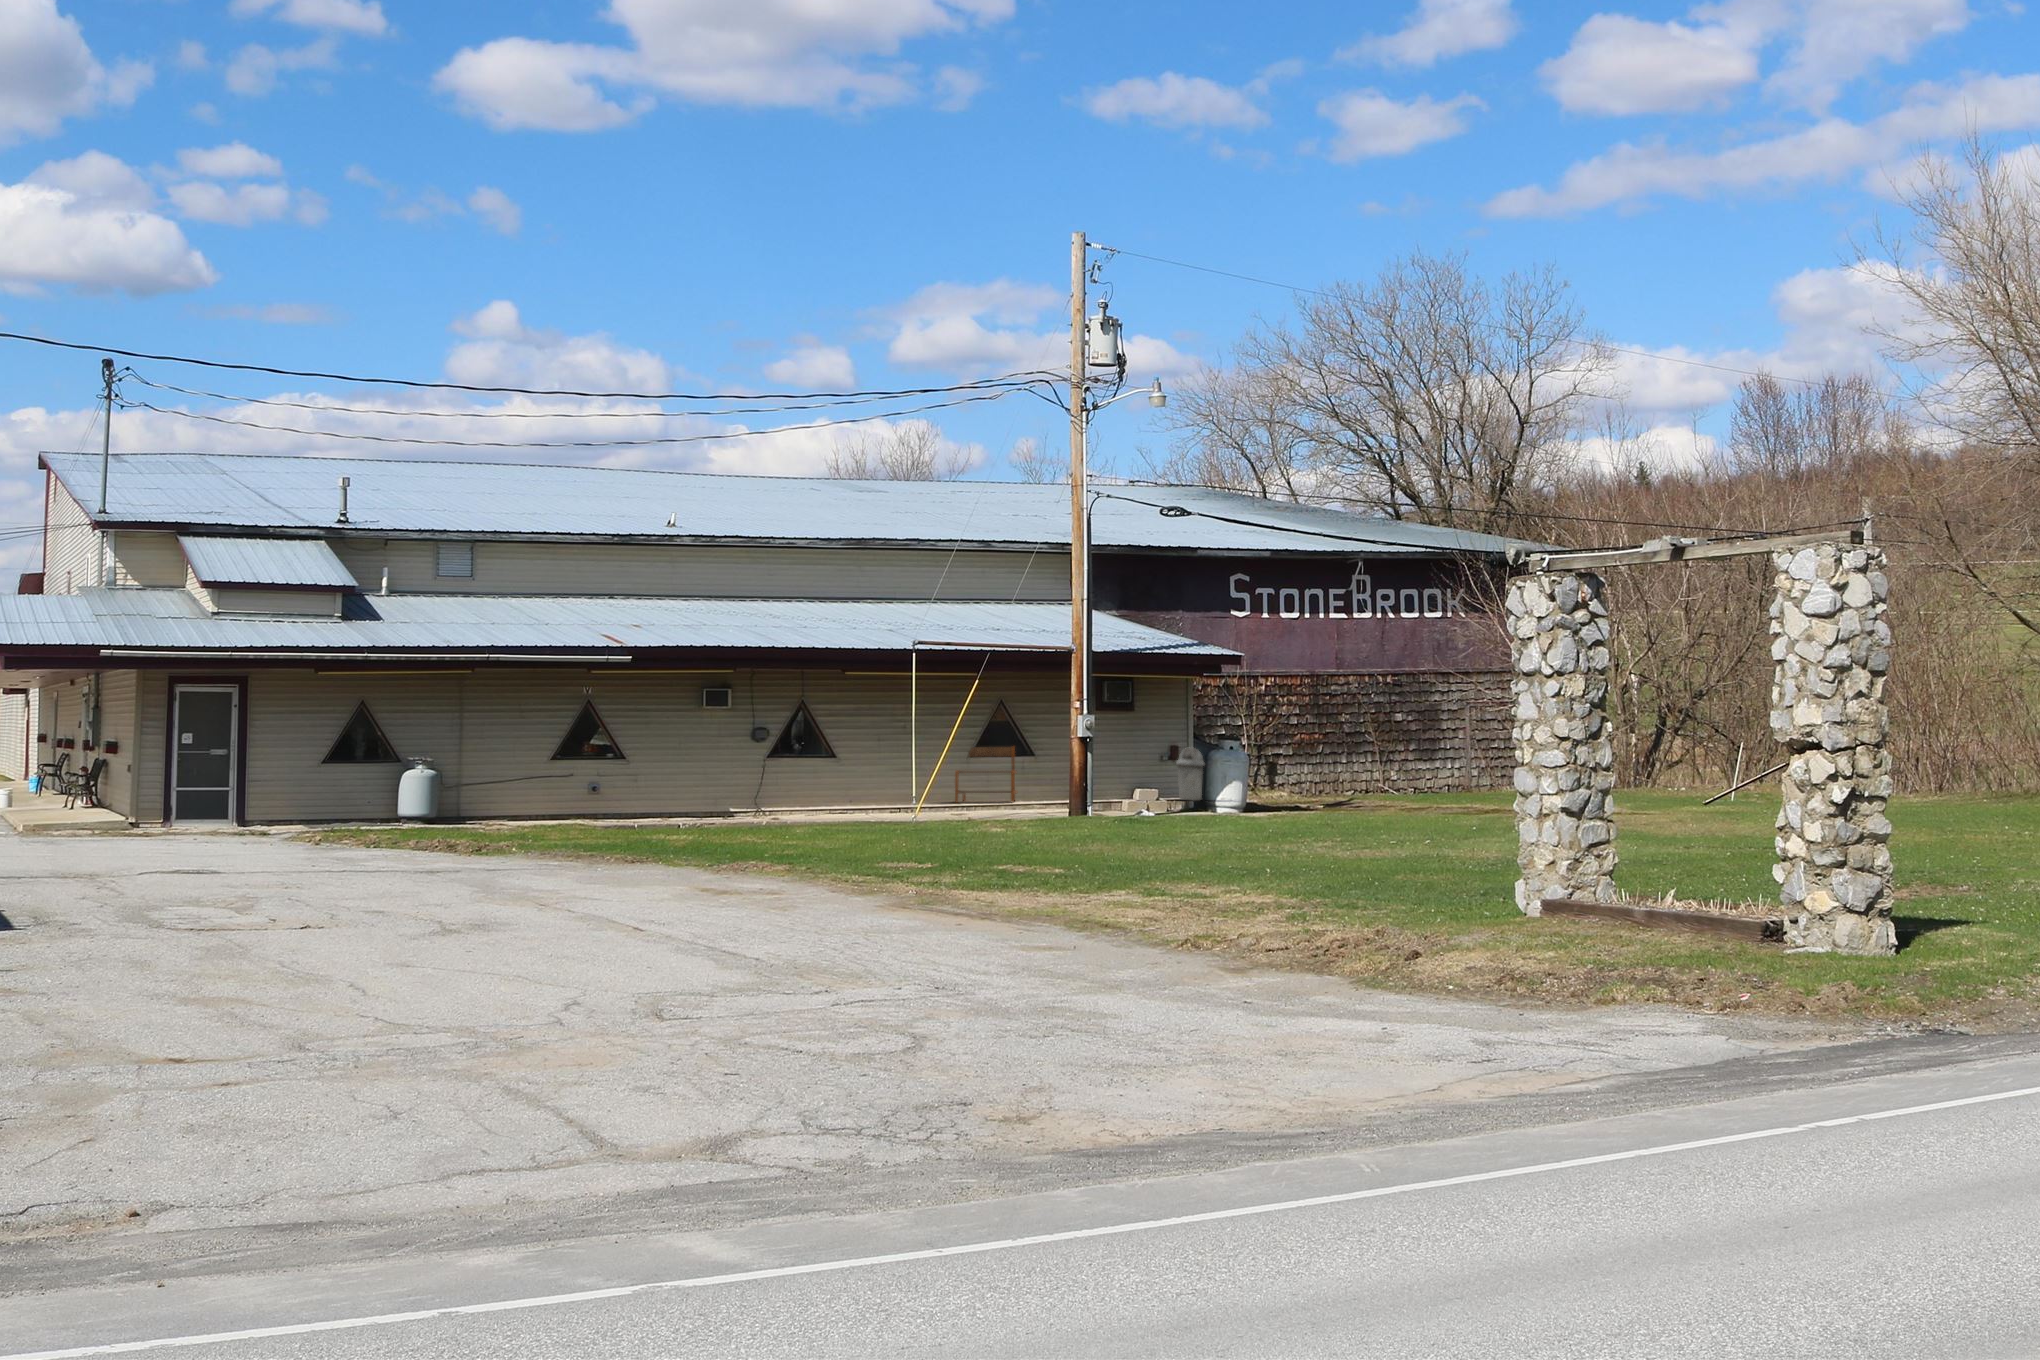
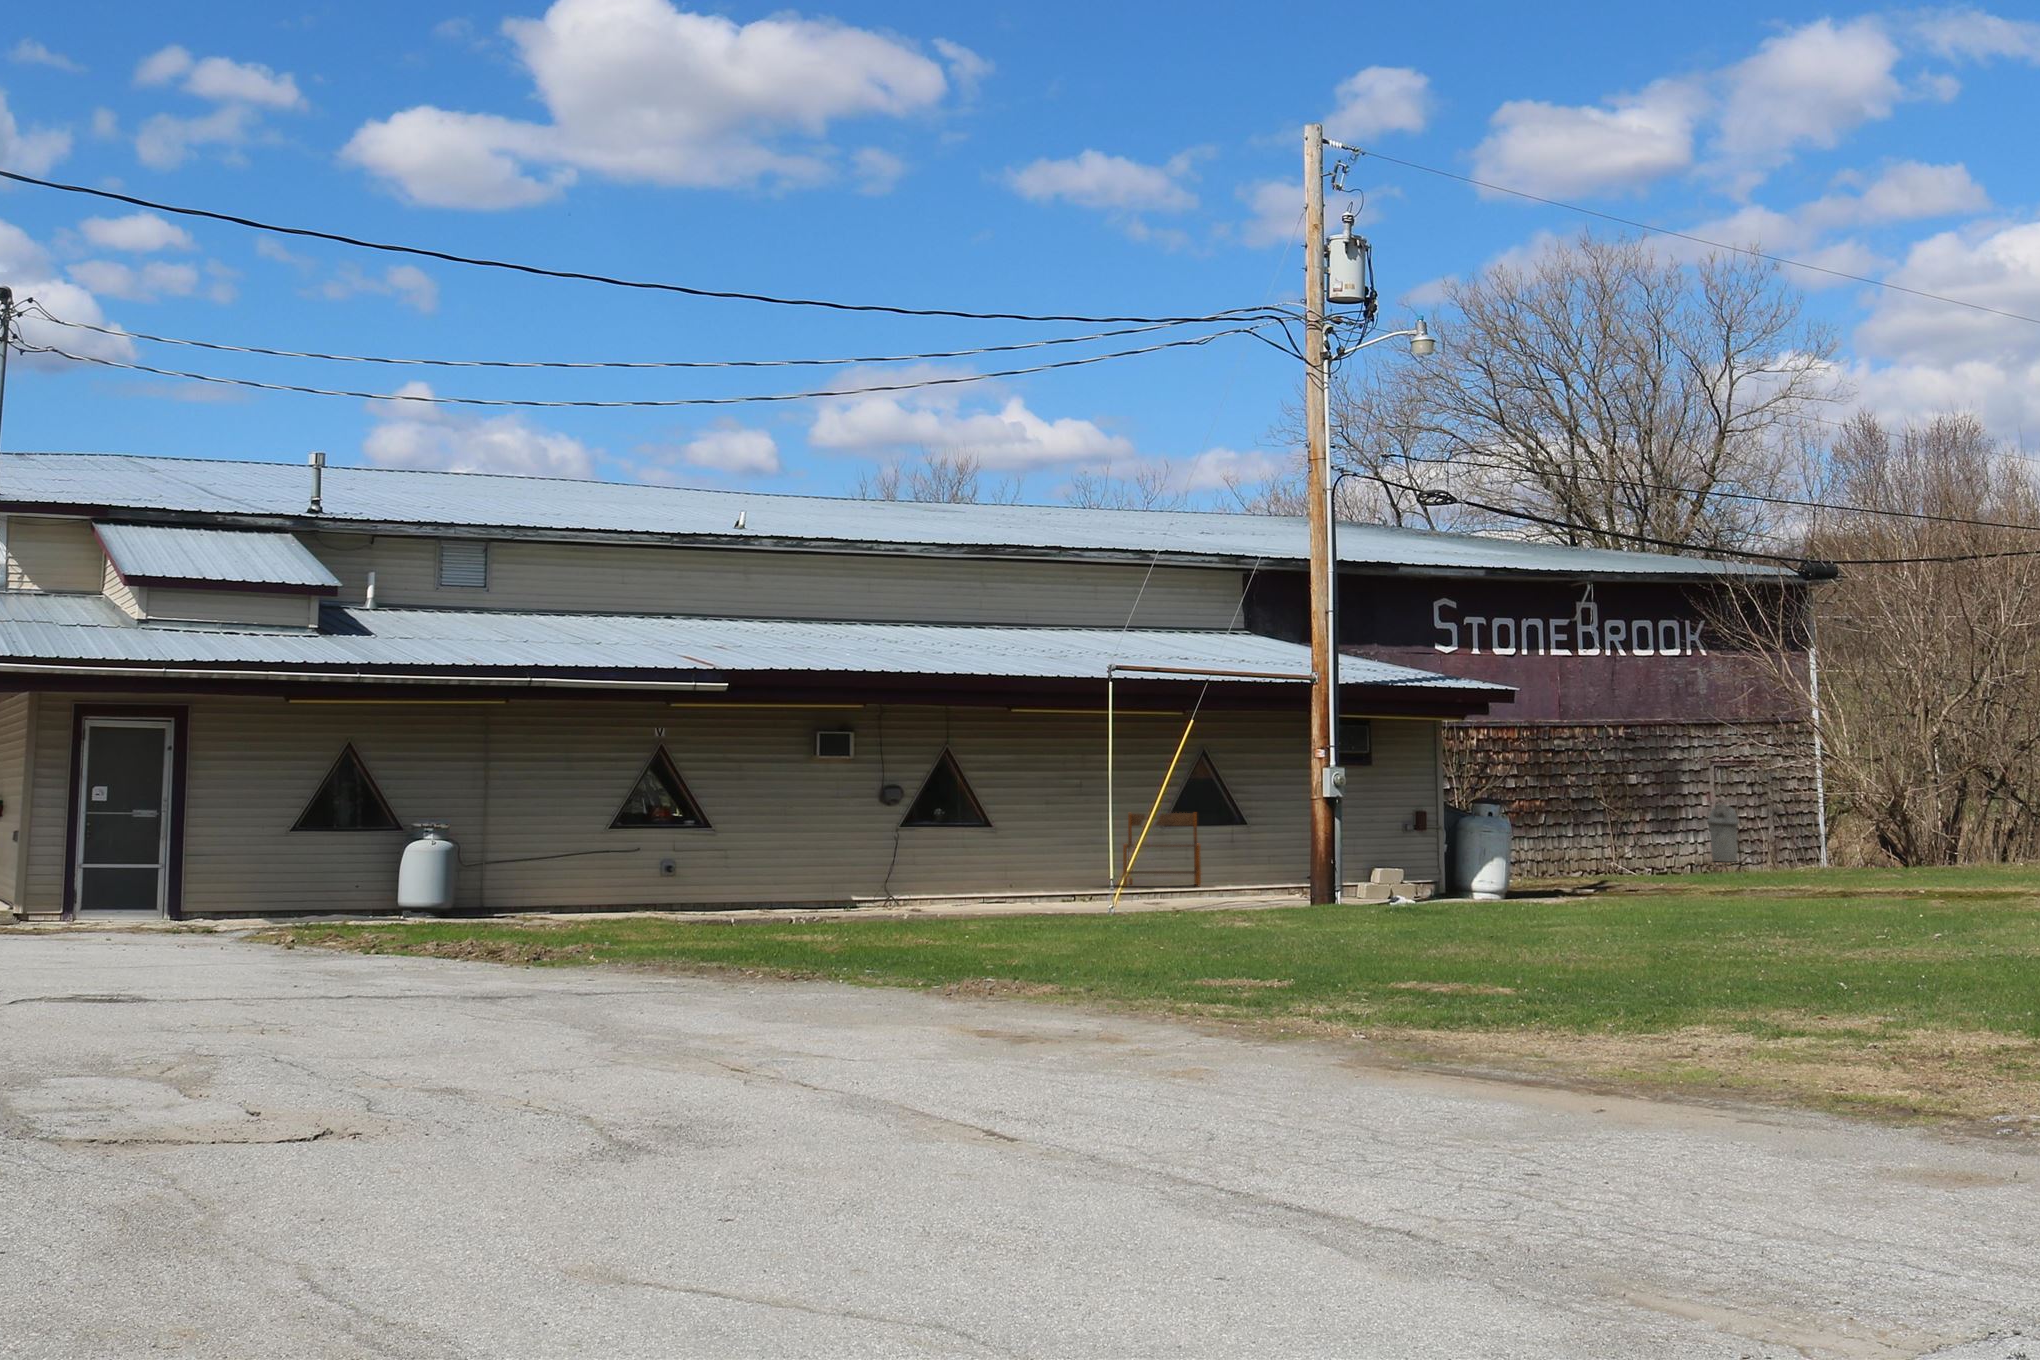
trash can: present [1176,747,1205,800] -> present [1707,804,1740,862]

